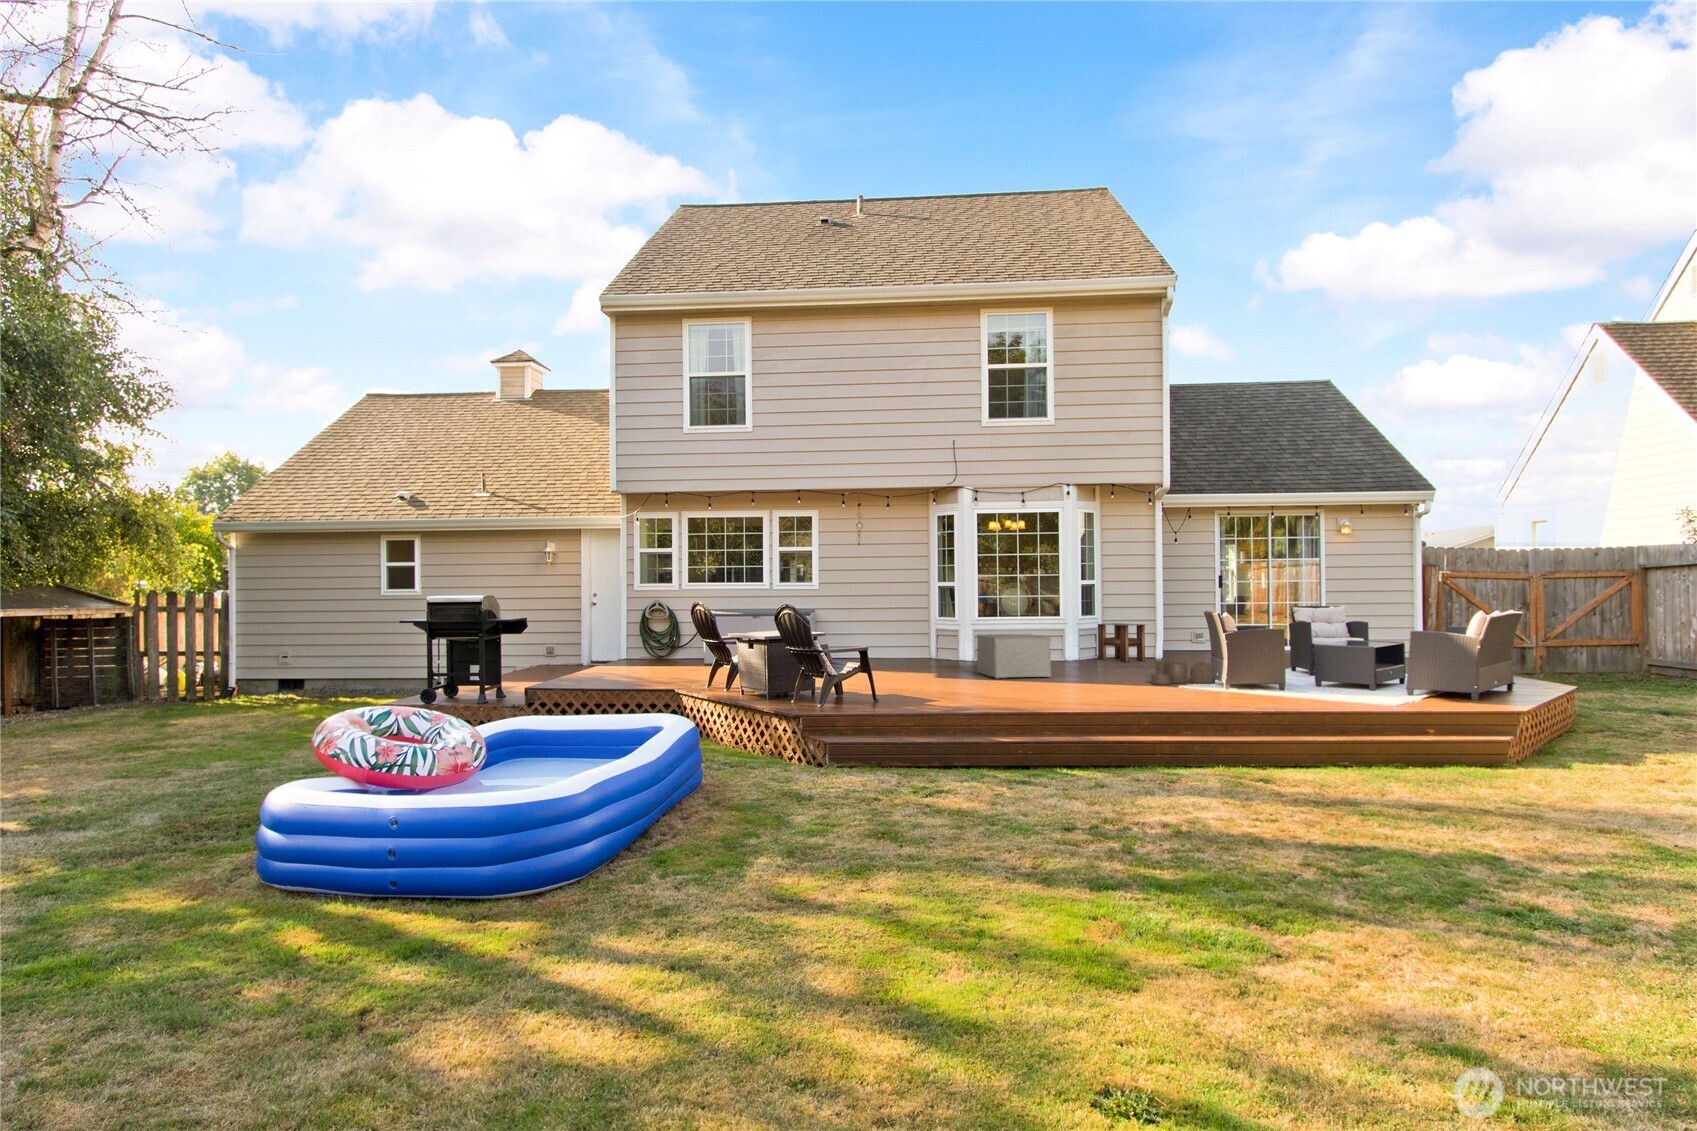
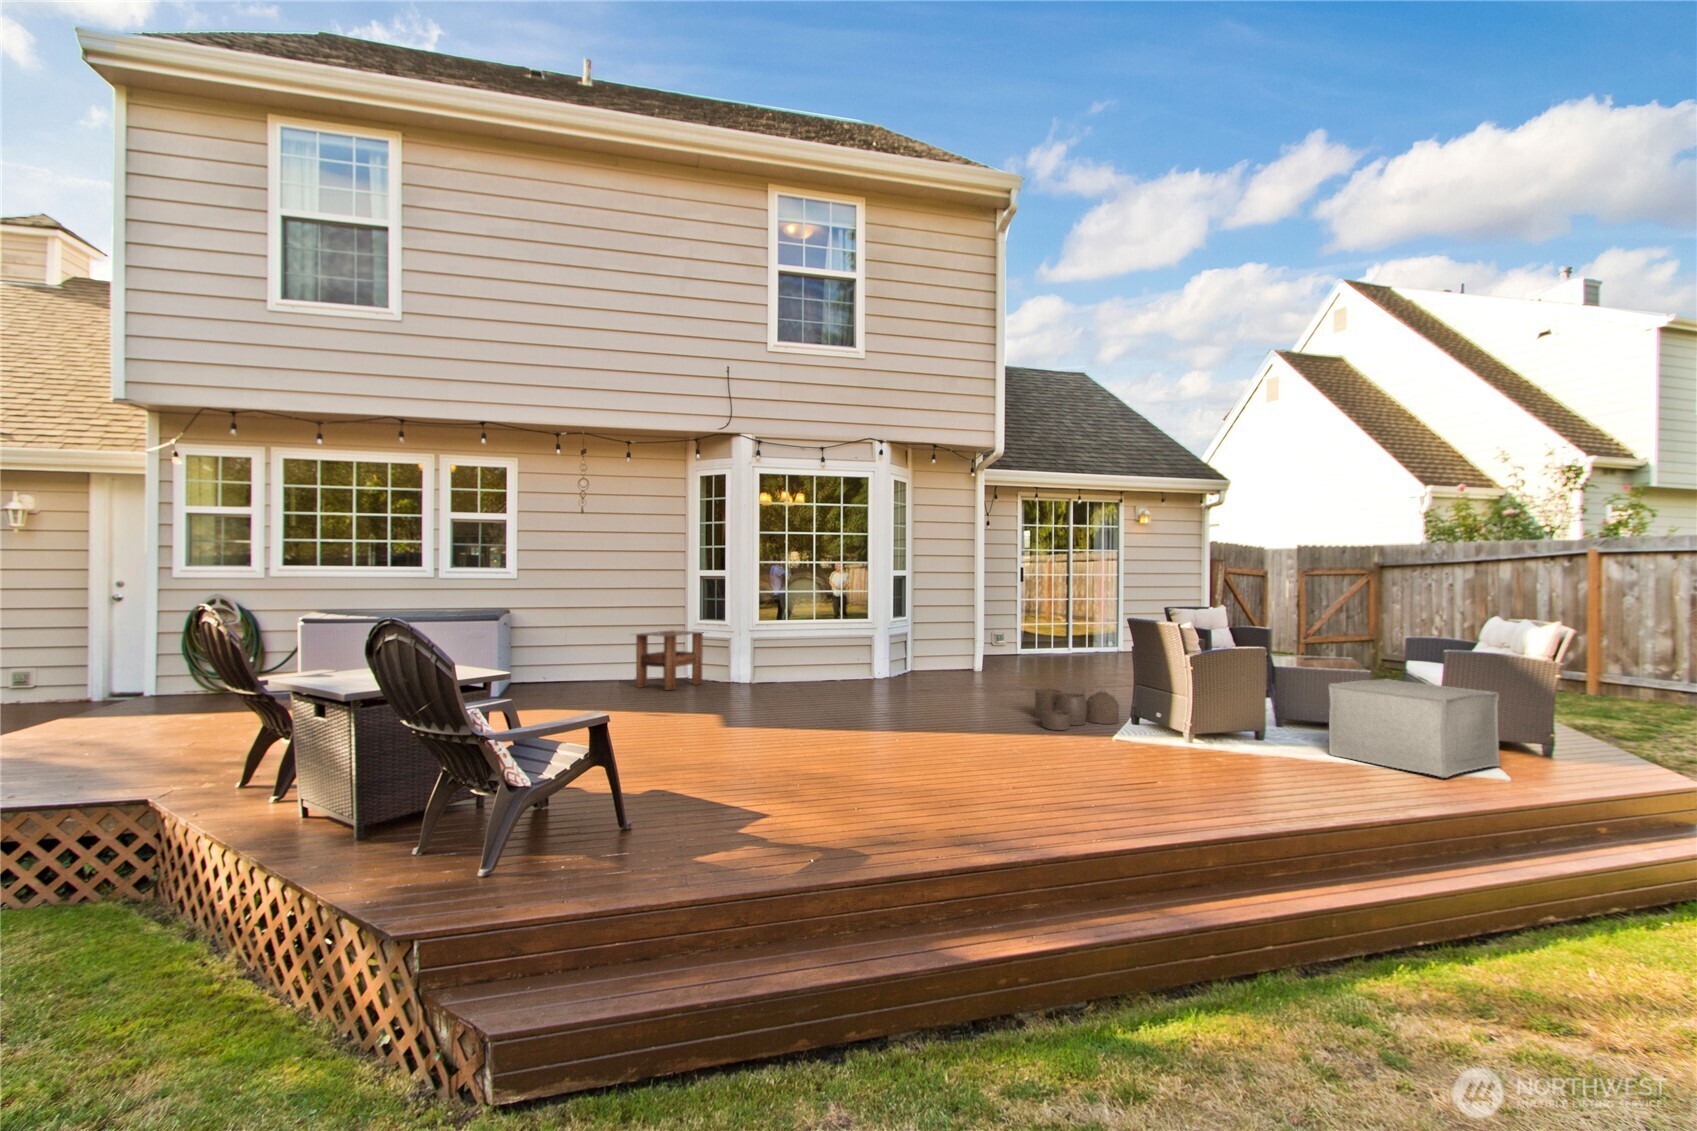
side table: present [1098,623,1145,662] -> present [636,630,704,690]
ottoman: present [977,634,1051,678] -> present [1328,679,1500,778]

